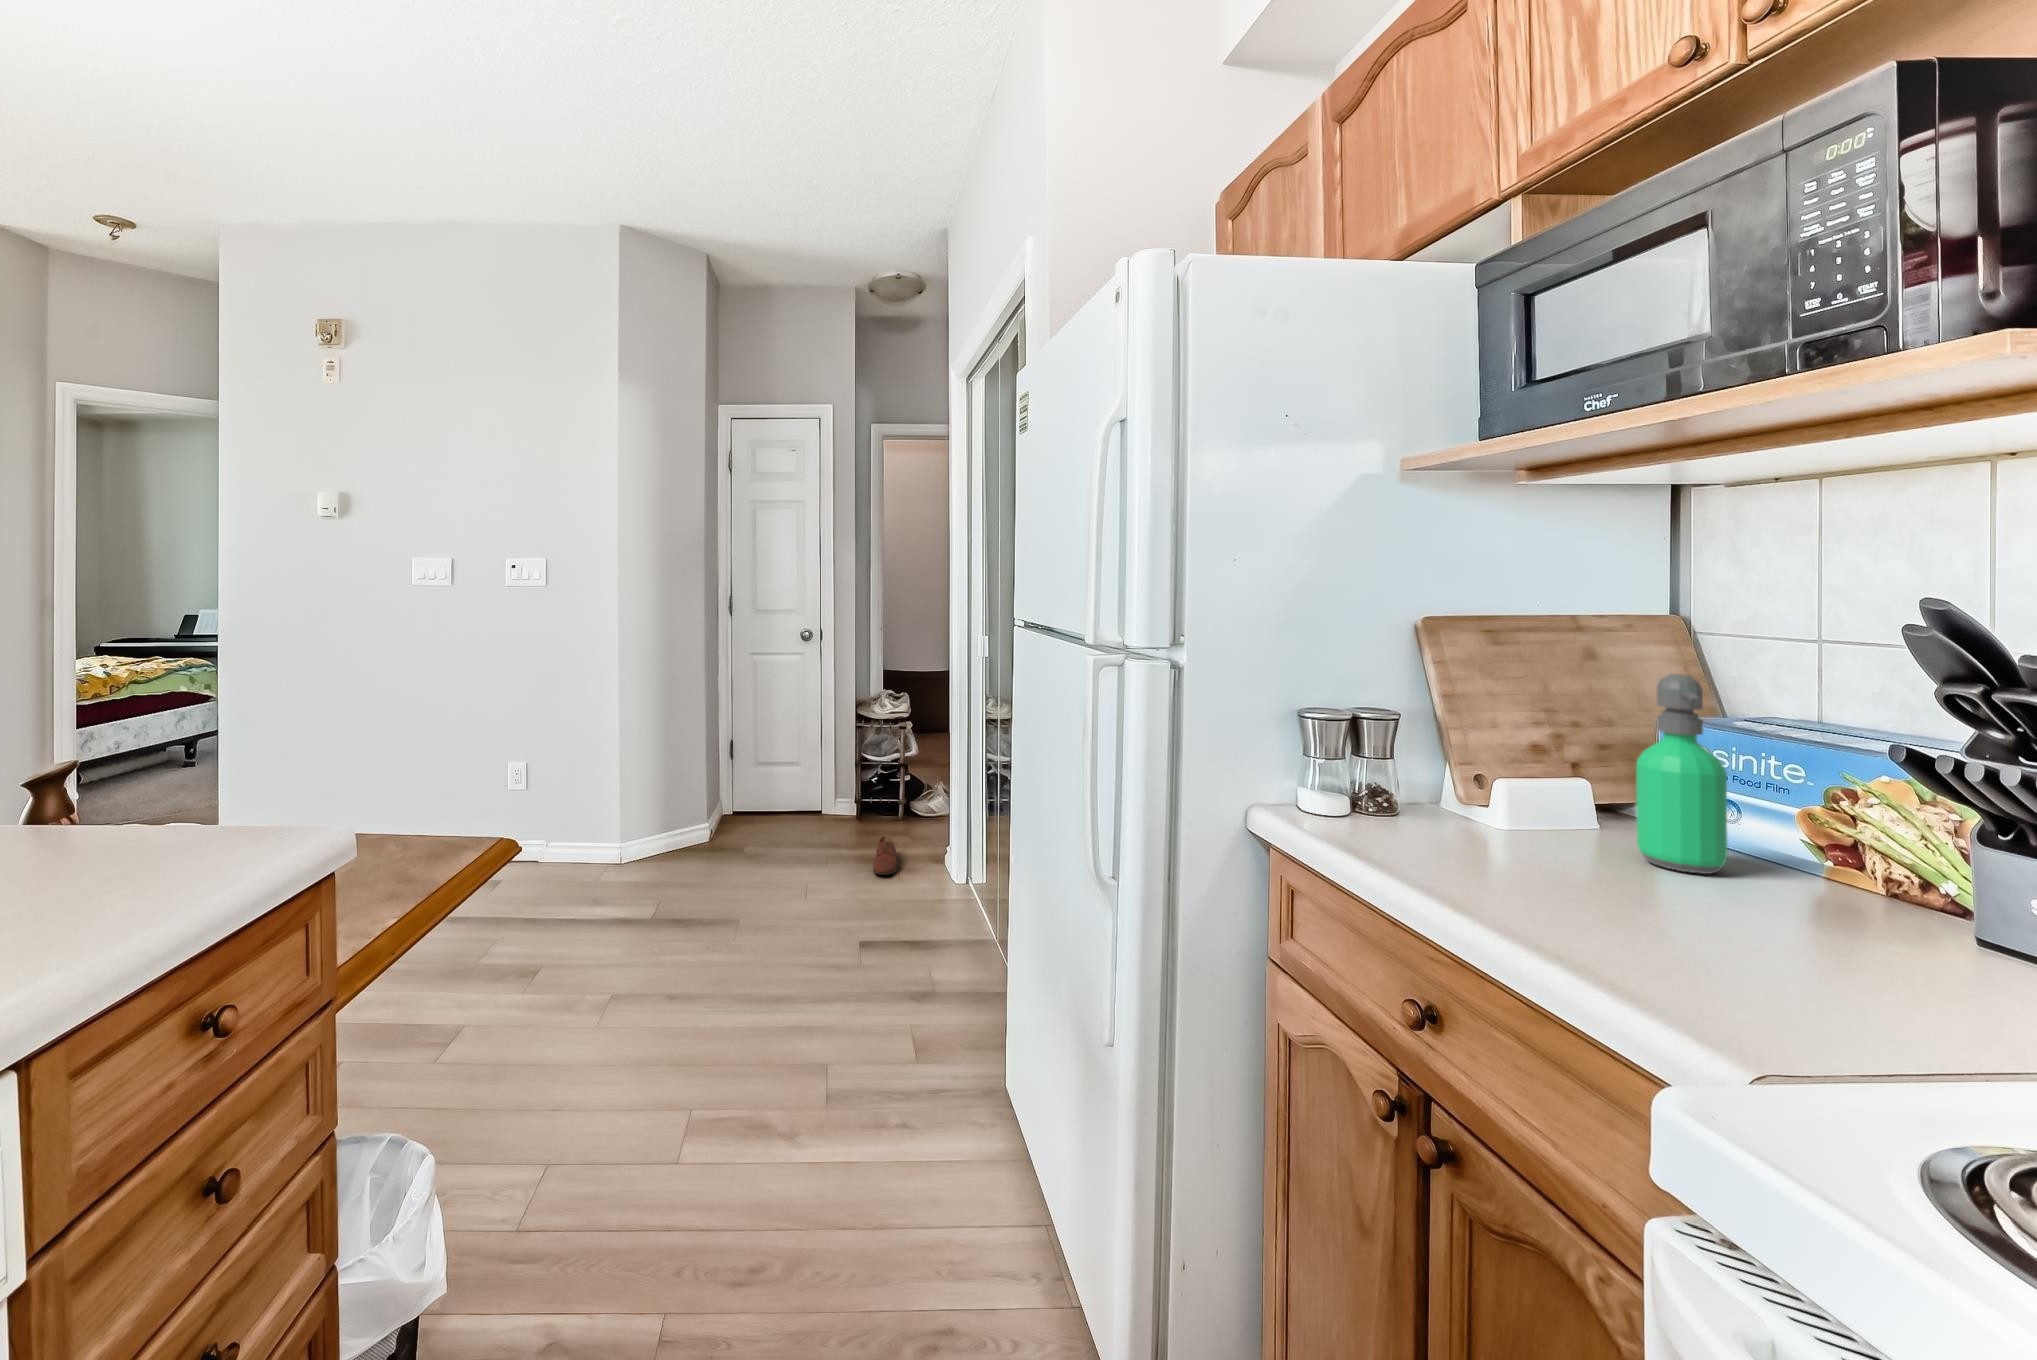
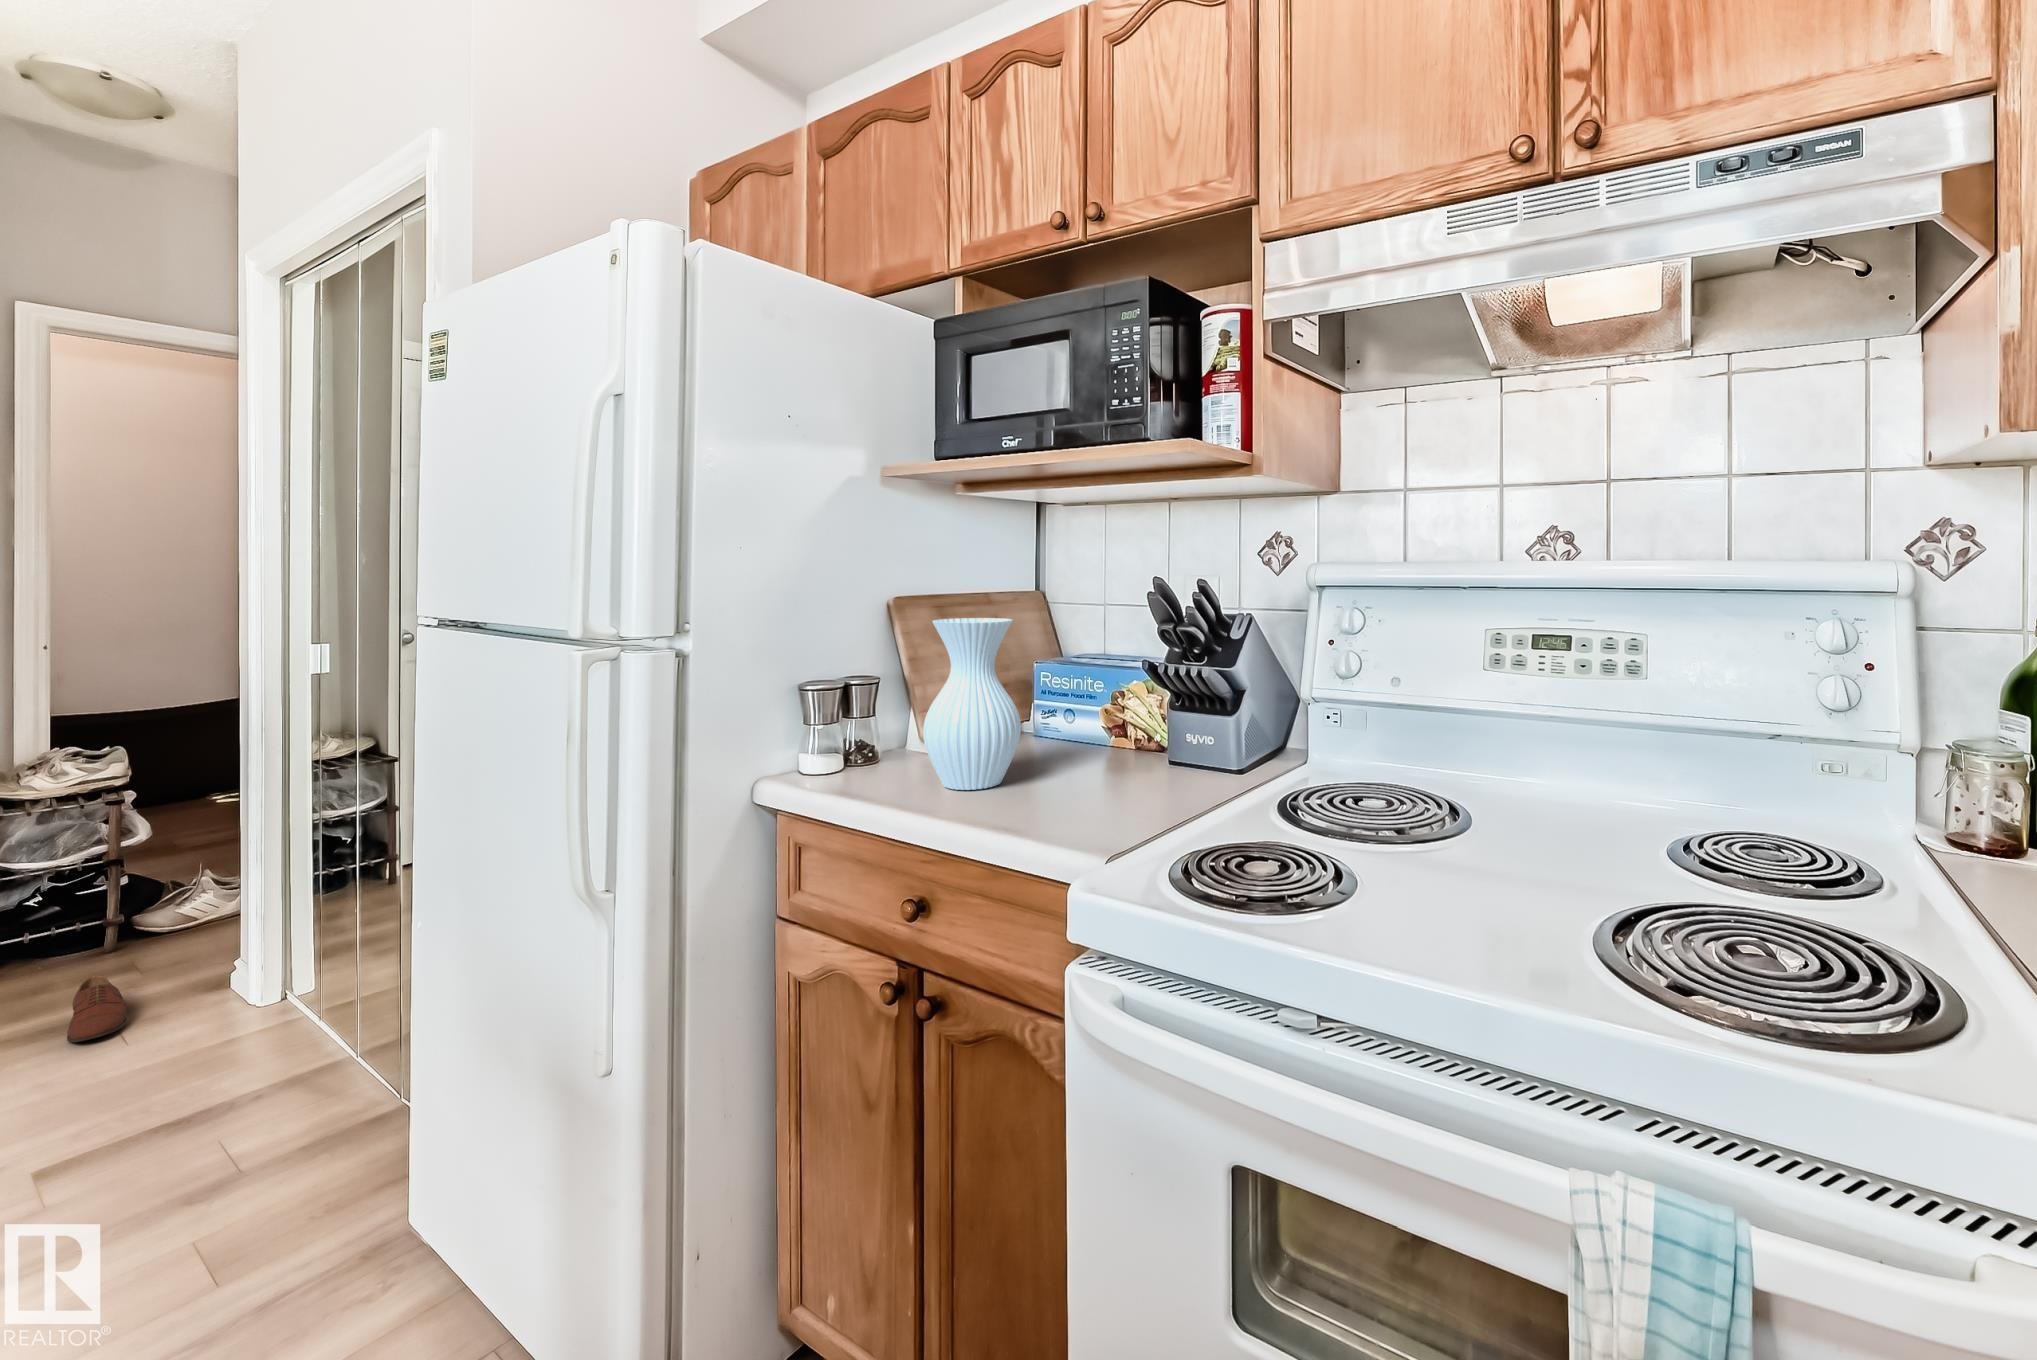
vase: none [1447,646,1612,888] -> present [923,618,1021,790]
soap dispenser: present [1636,674,1728,874] -> none [1026,630,1070,759]

